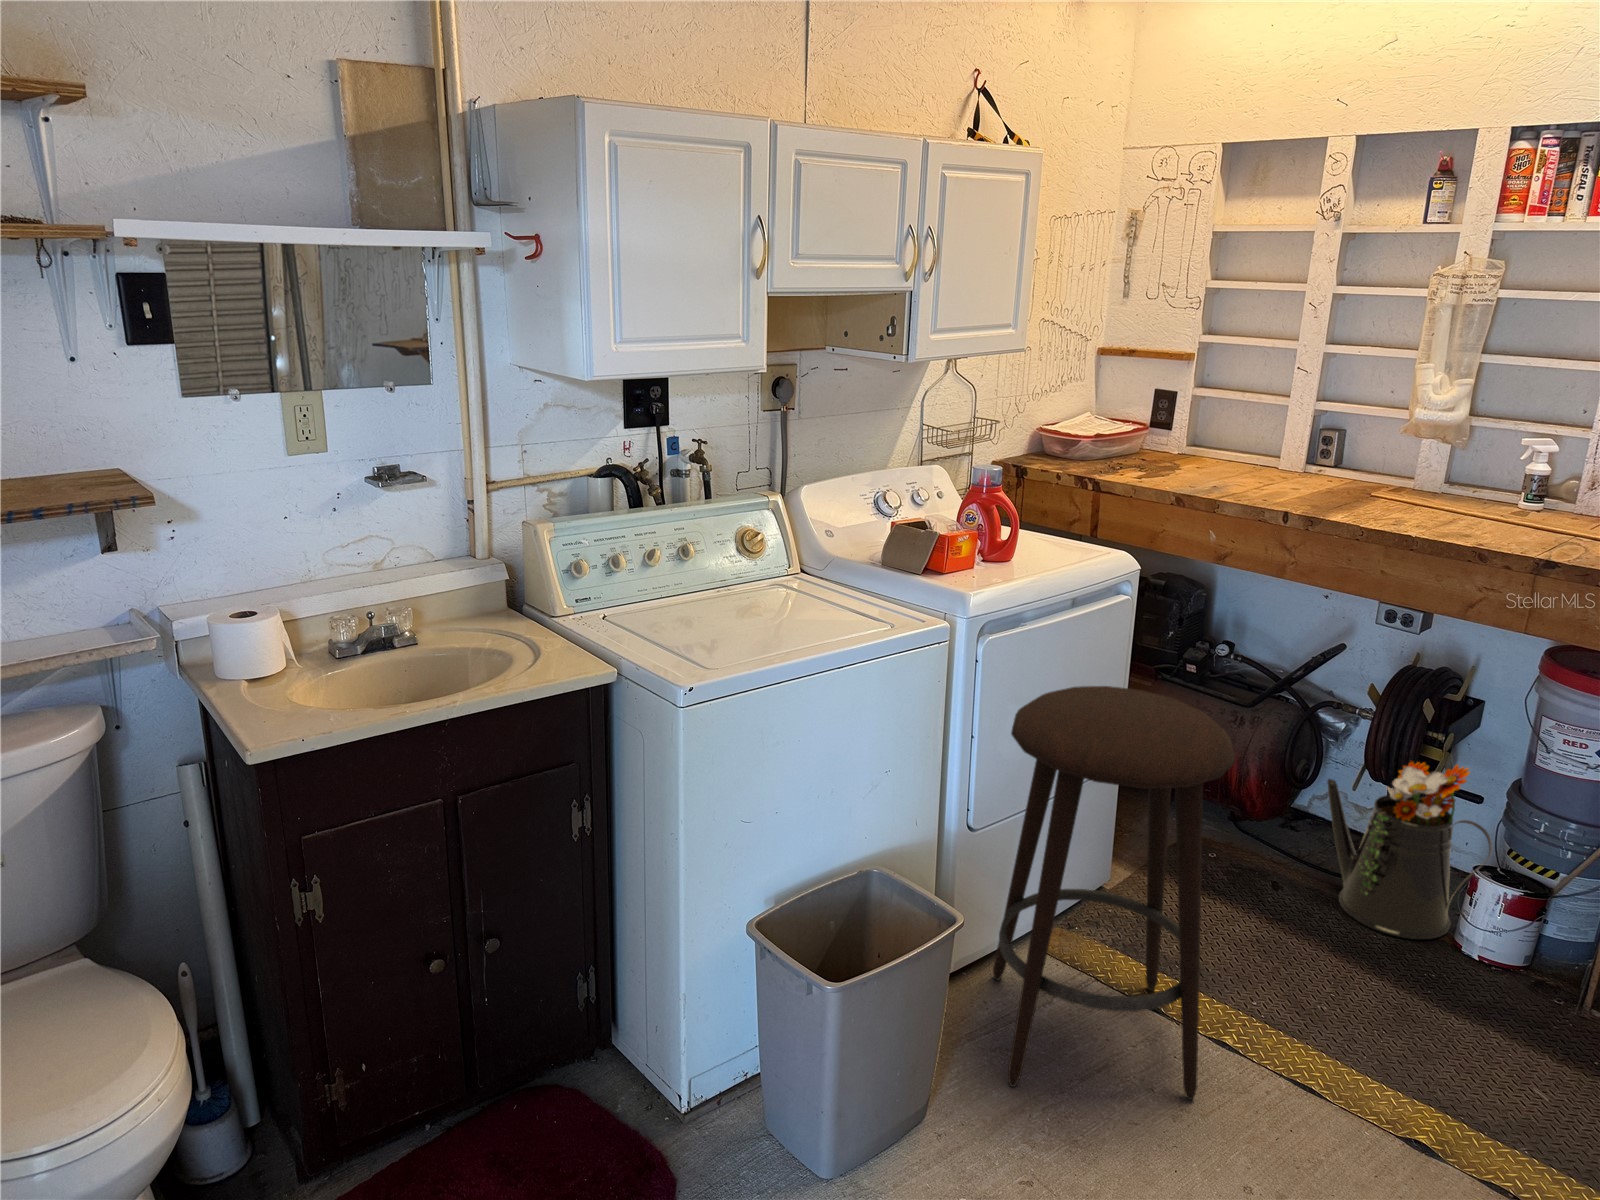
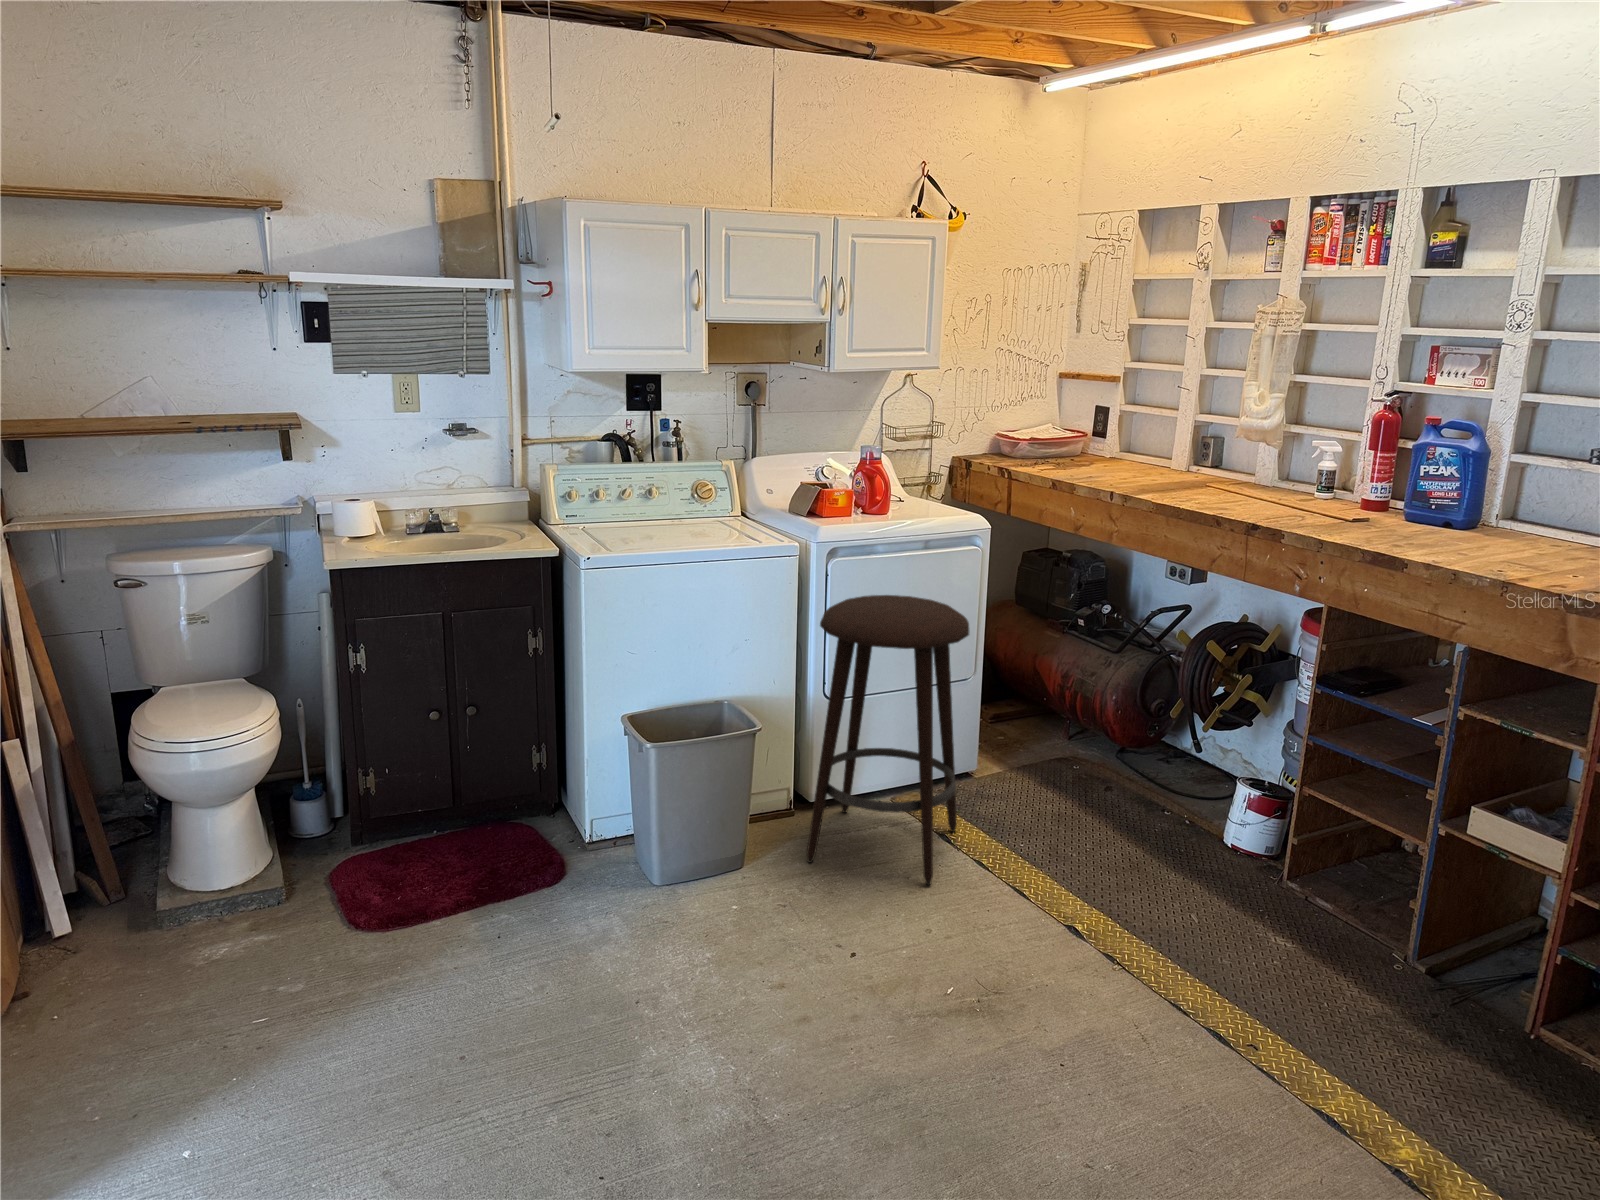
watering can: present [1327,762,1492,939] -> none [1152,691,1254,833]

